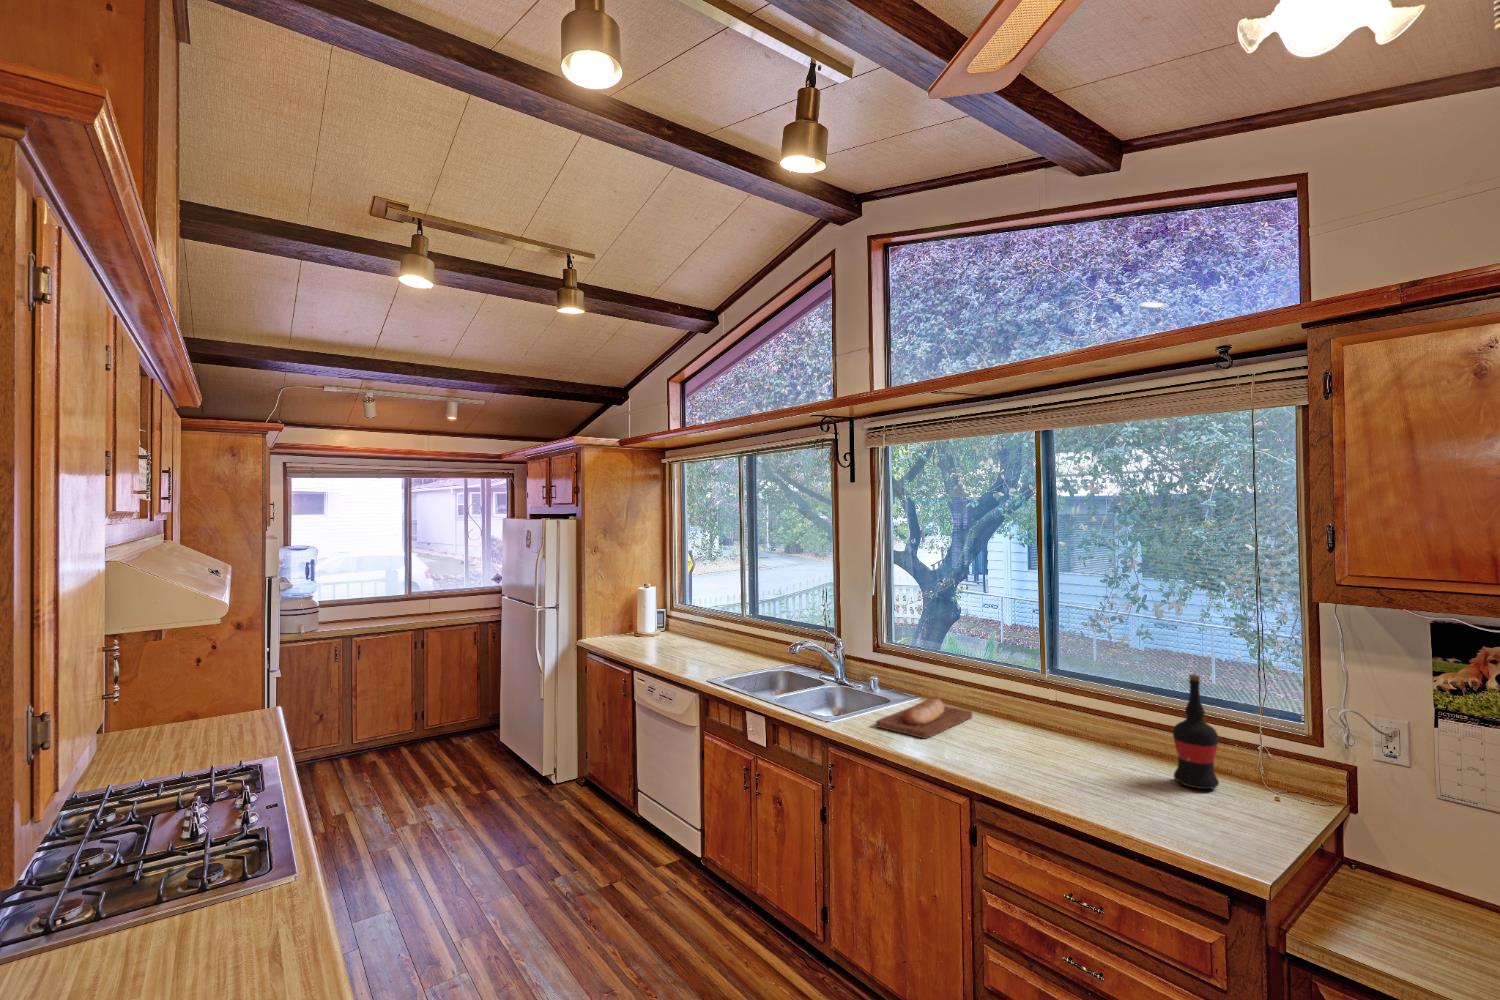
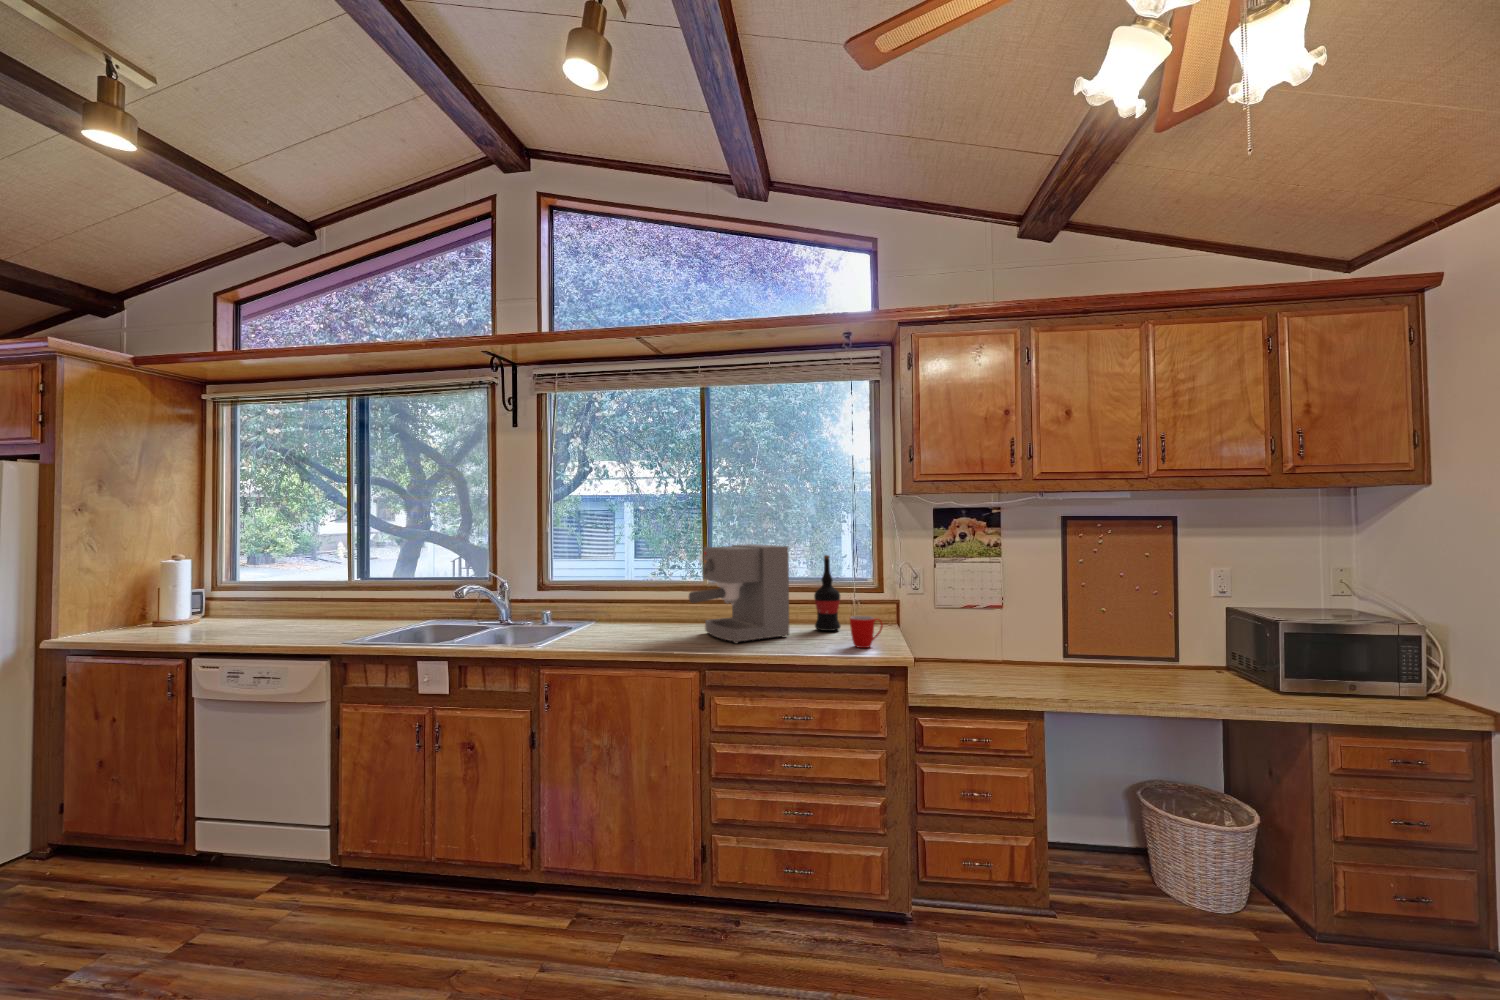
coffee maker: none [972,640,1116,781] -> present [689,544,789,643]
bread loaf: present [876,698,973,739] -> none [583,613,650,641]
mug: none [1181,781,1243,836] -> present [850,616,883,648]

